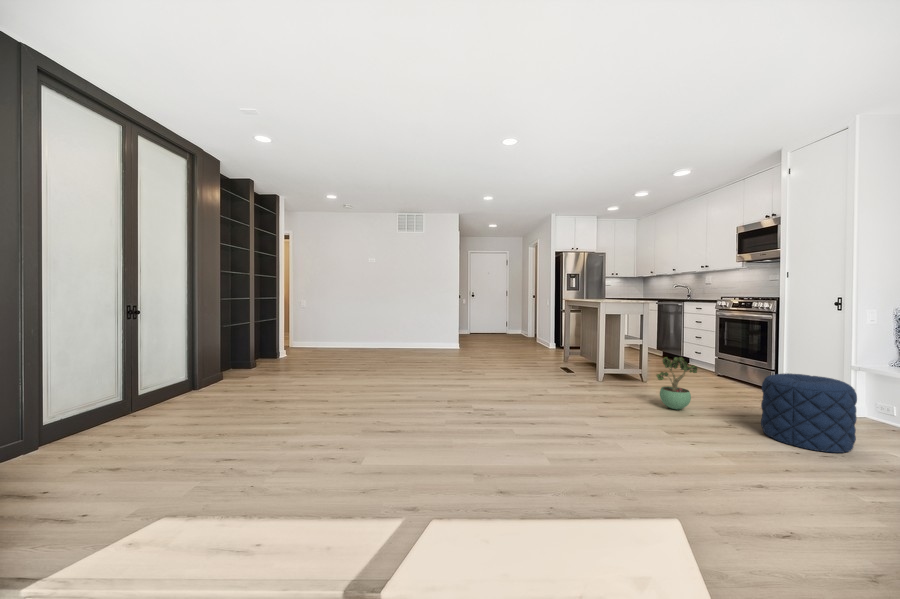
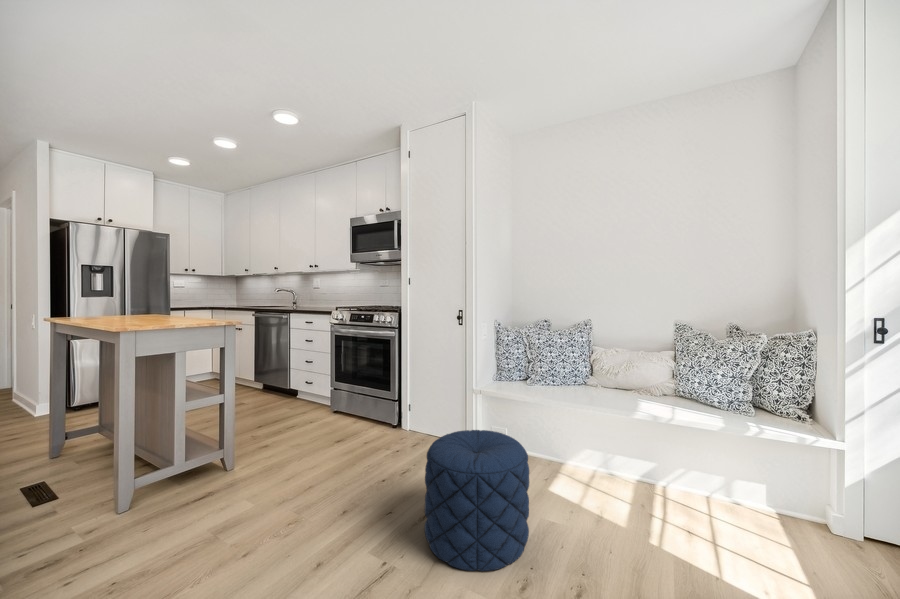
potted plant: present [656,357,697,409] -> none [251,438,328,549]

